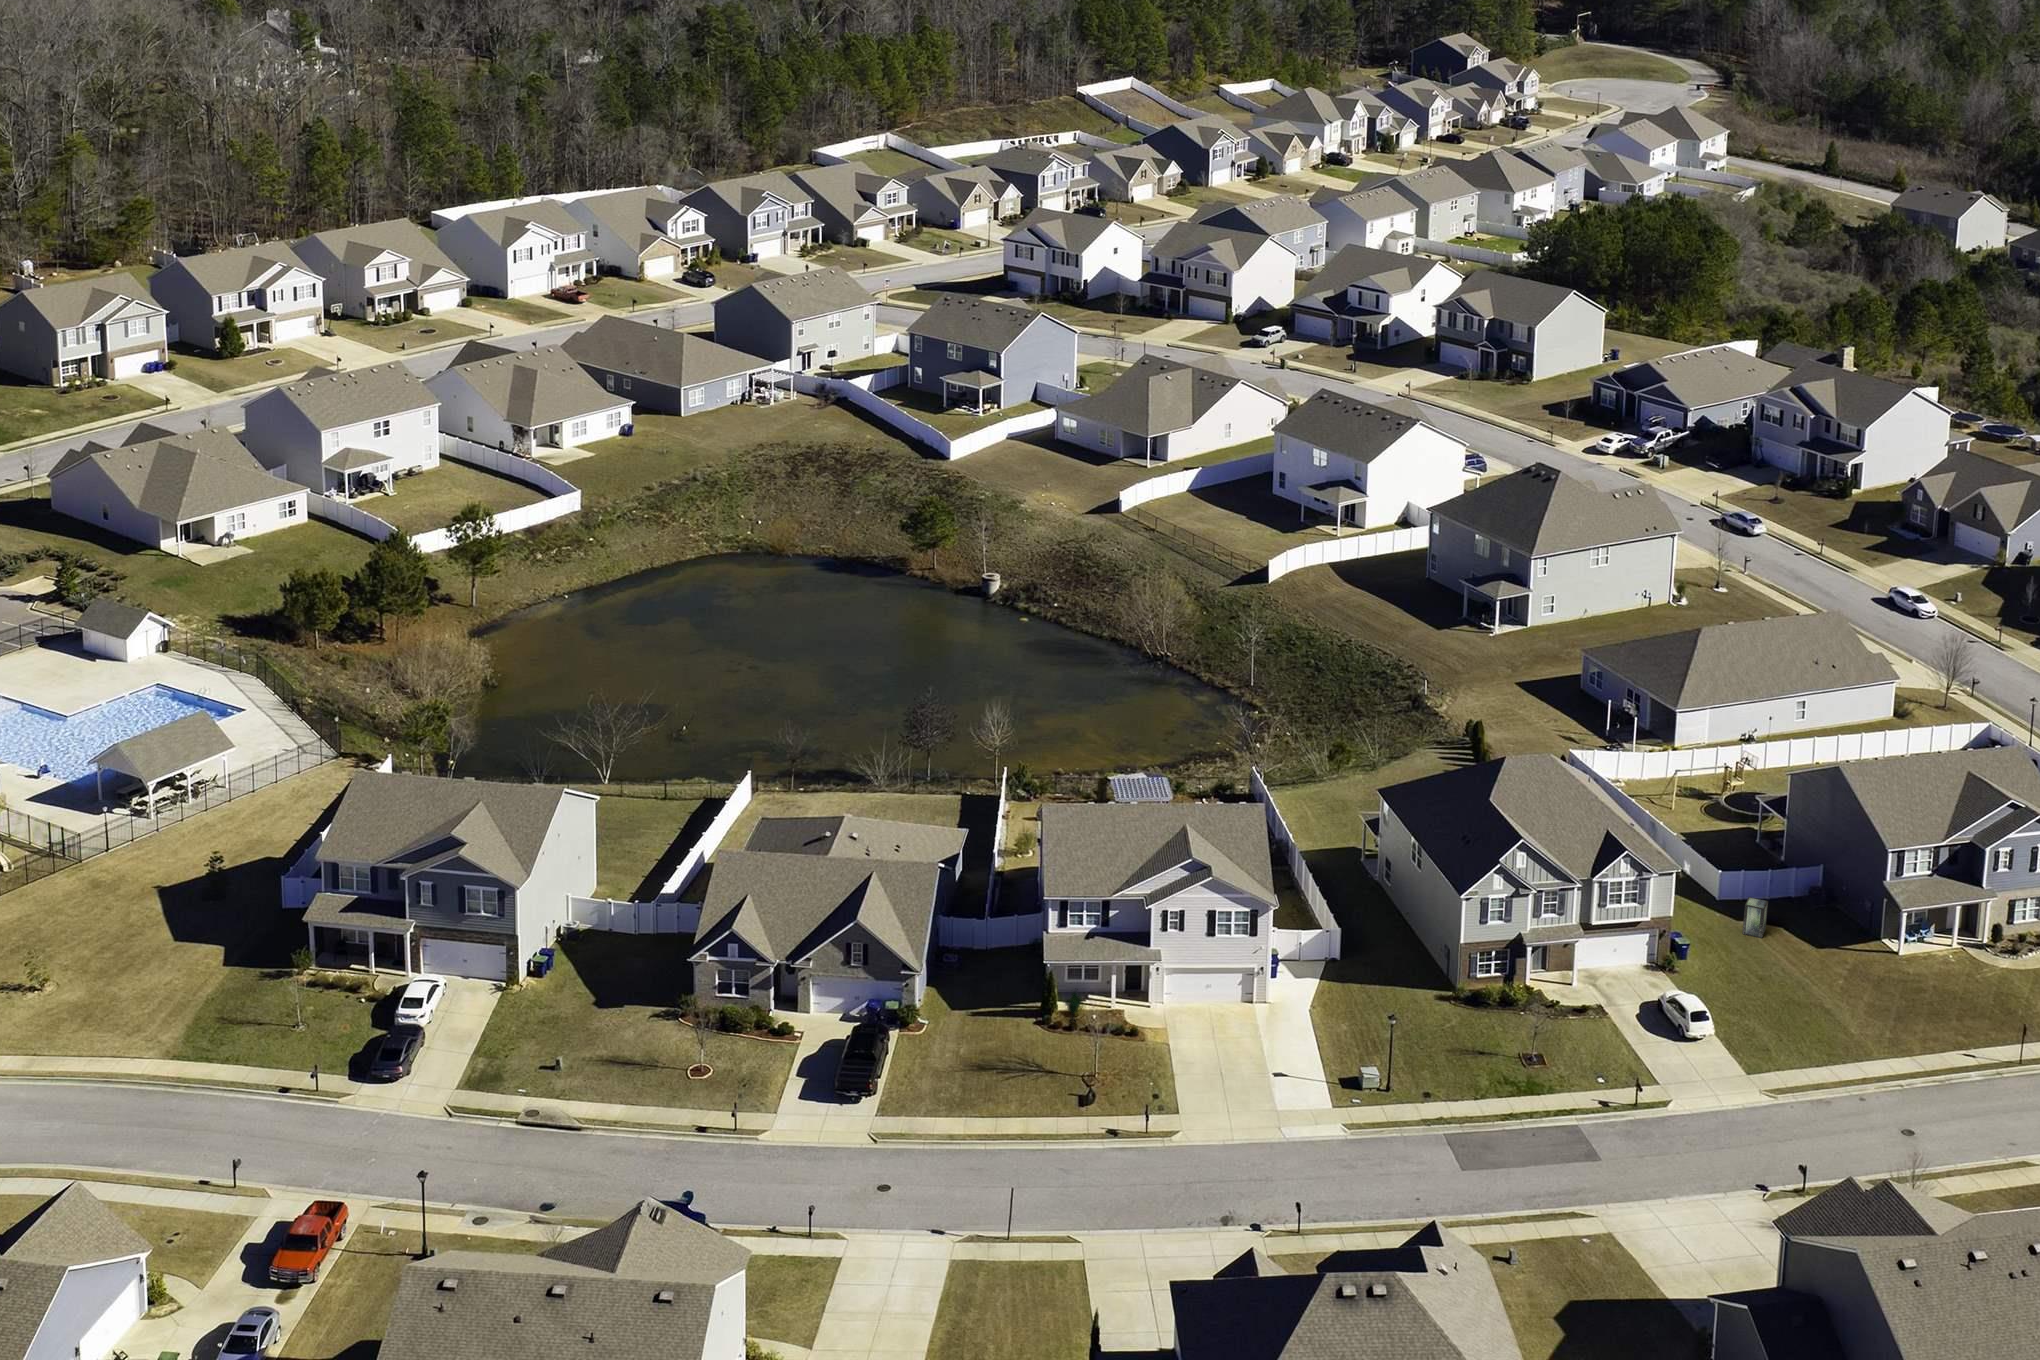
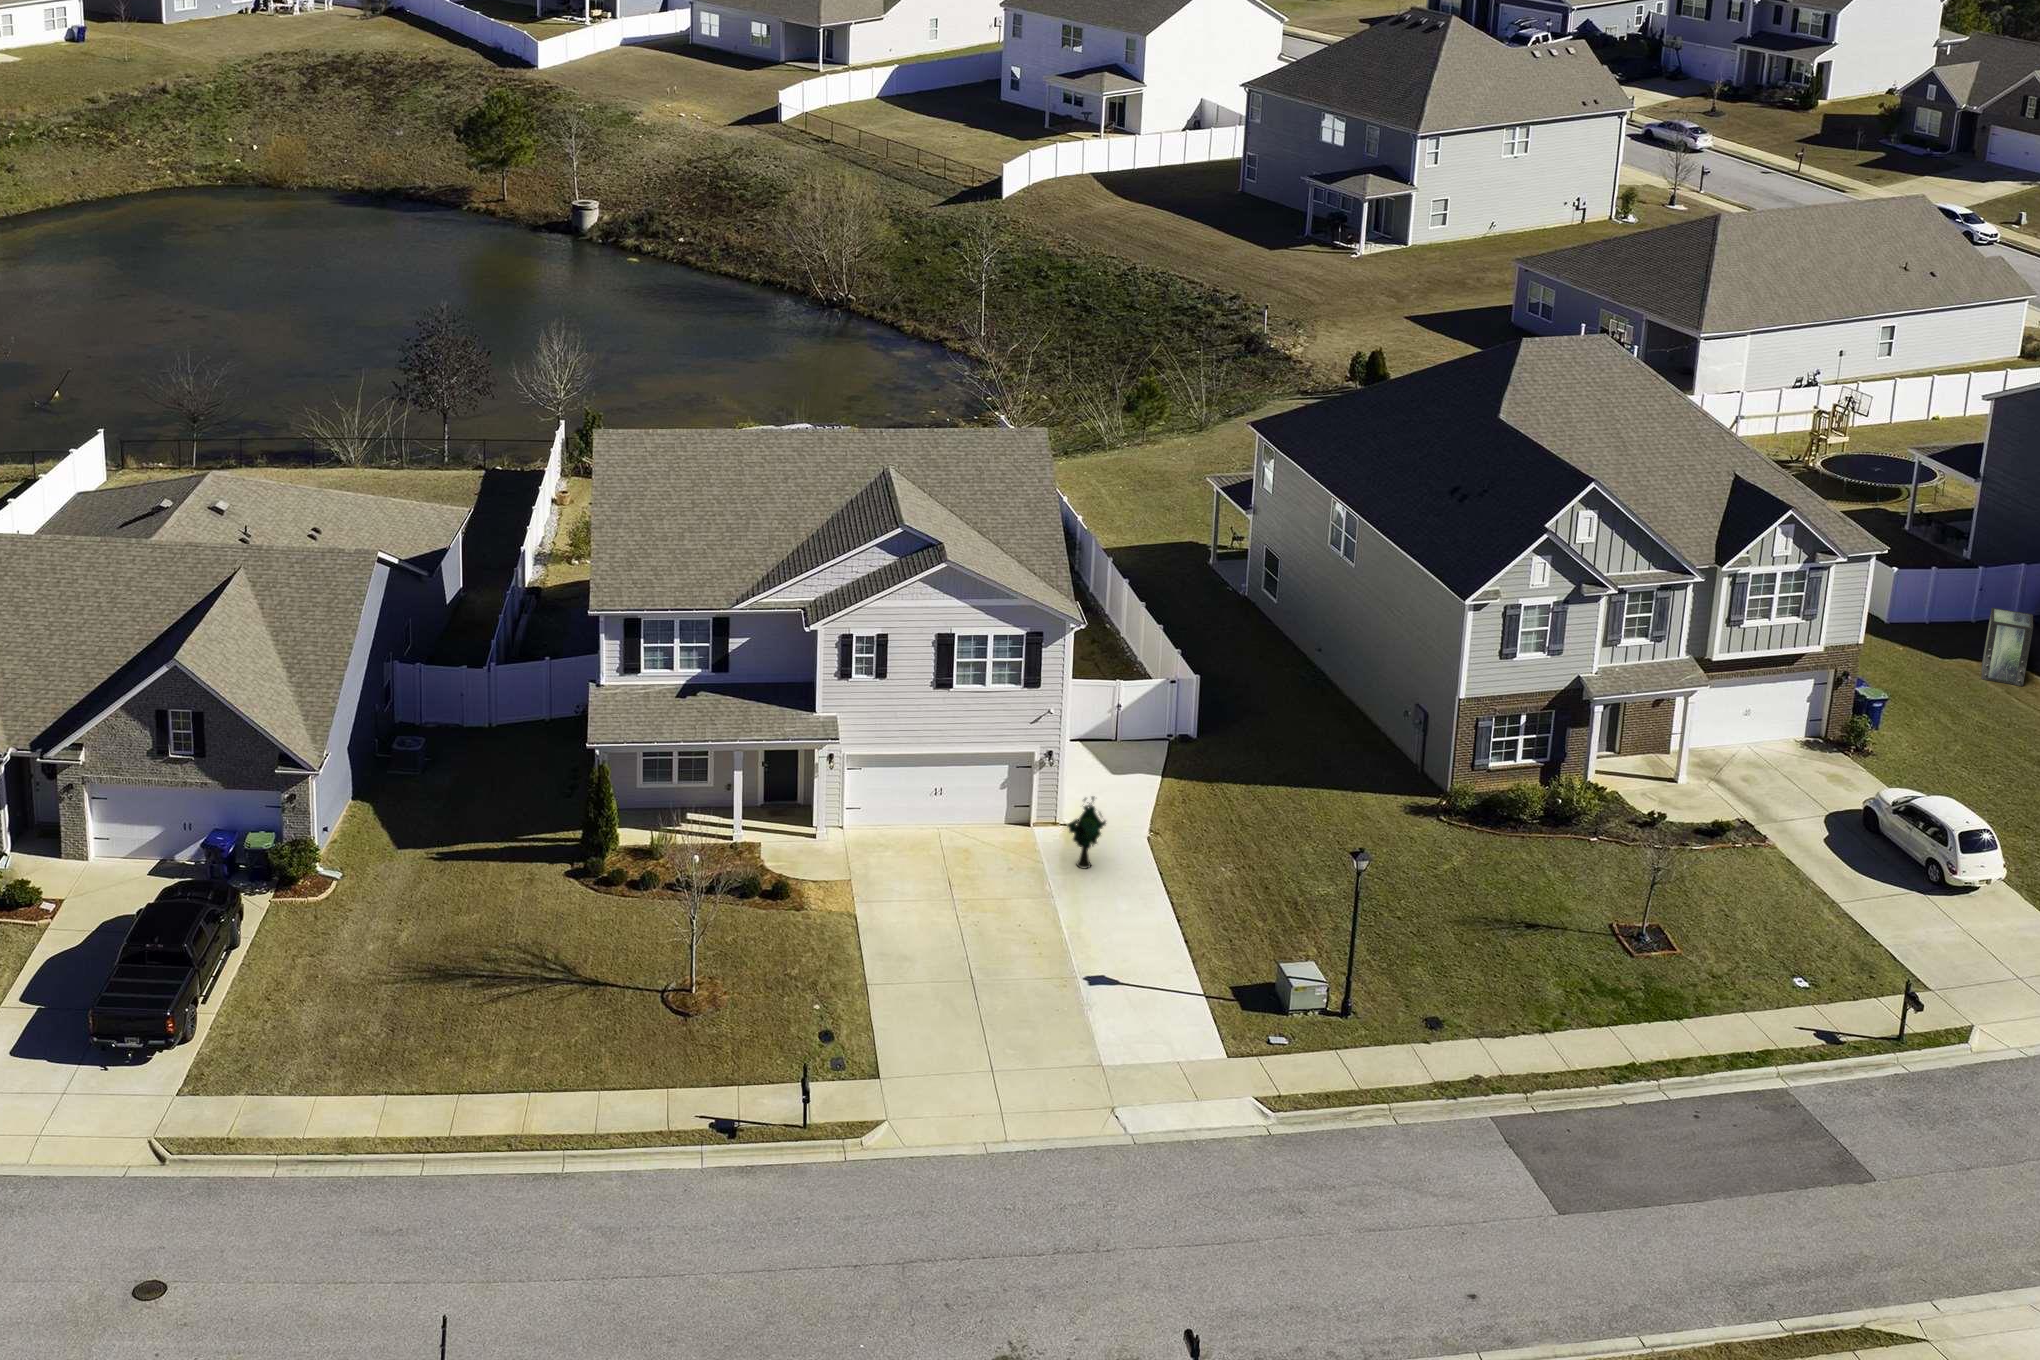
decorative plant: present [1065,992,1082,1023] -> present [1067,797,1106,869]

